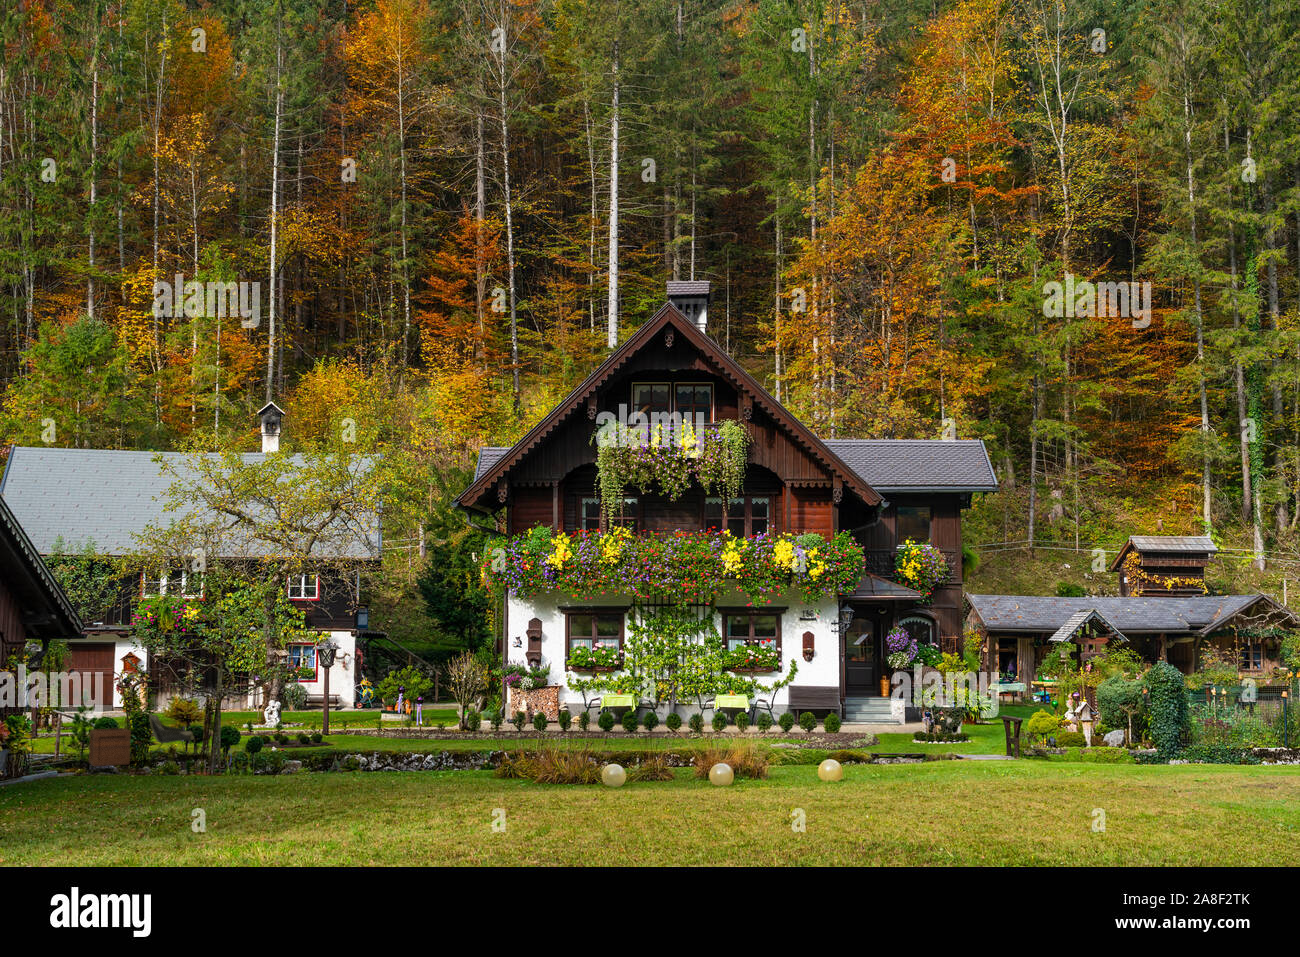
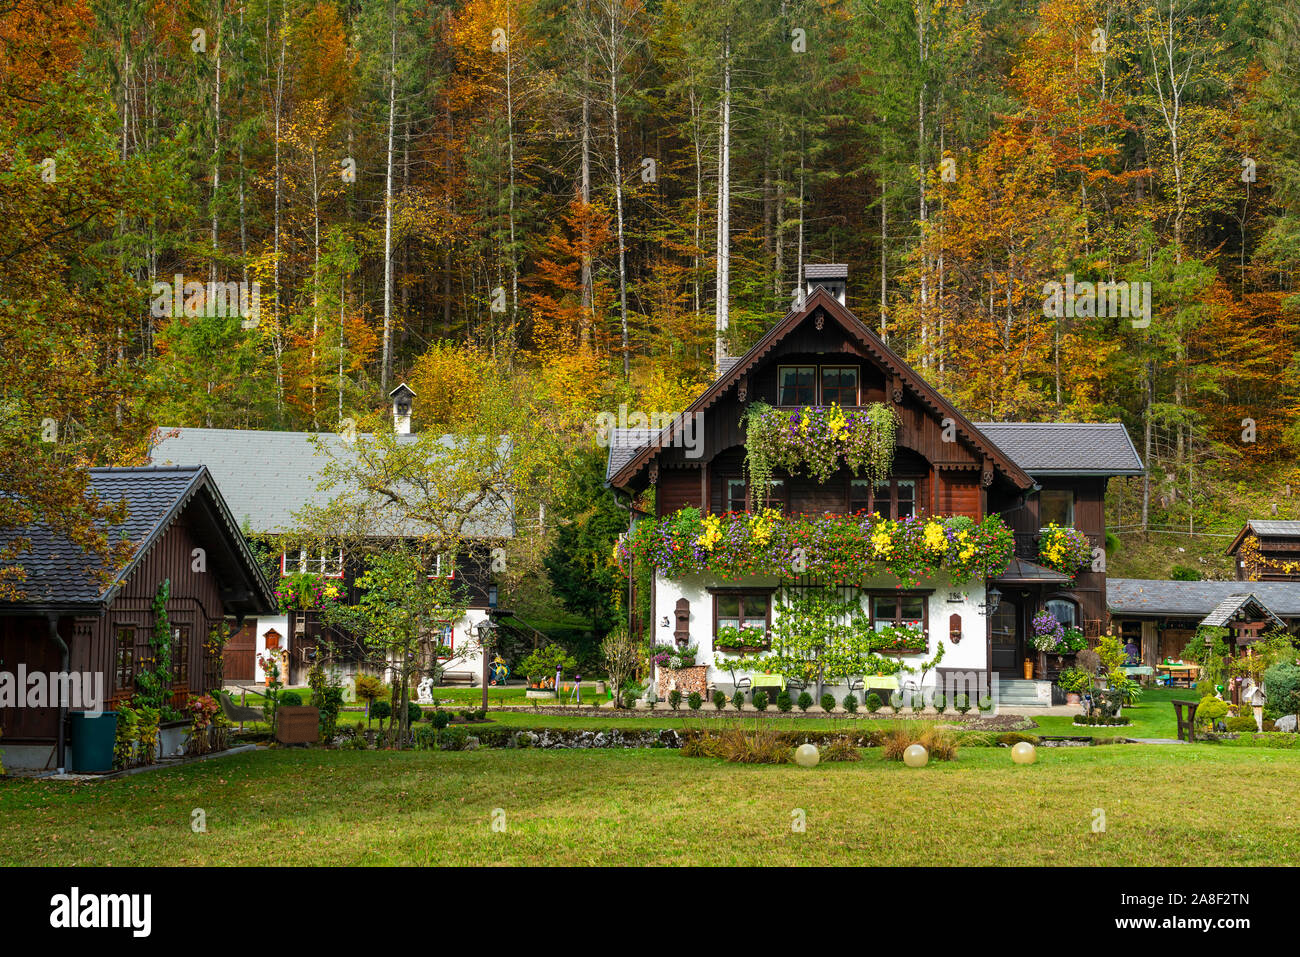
lounge chair: present [149,714,194,763] -> present [220,693,265,742]

